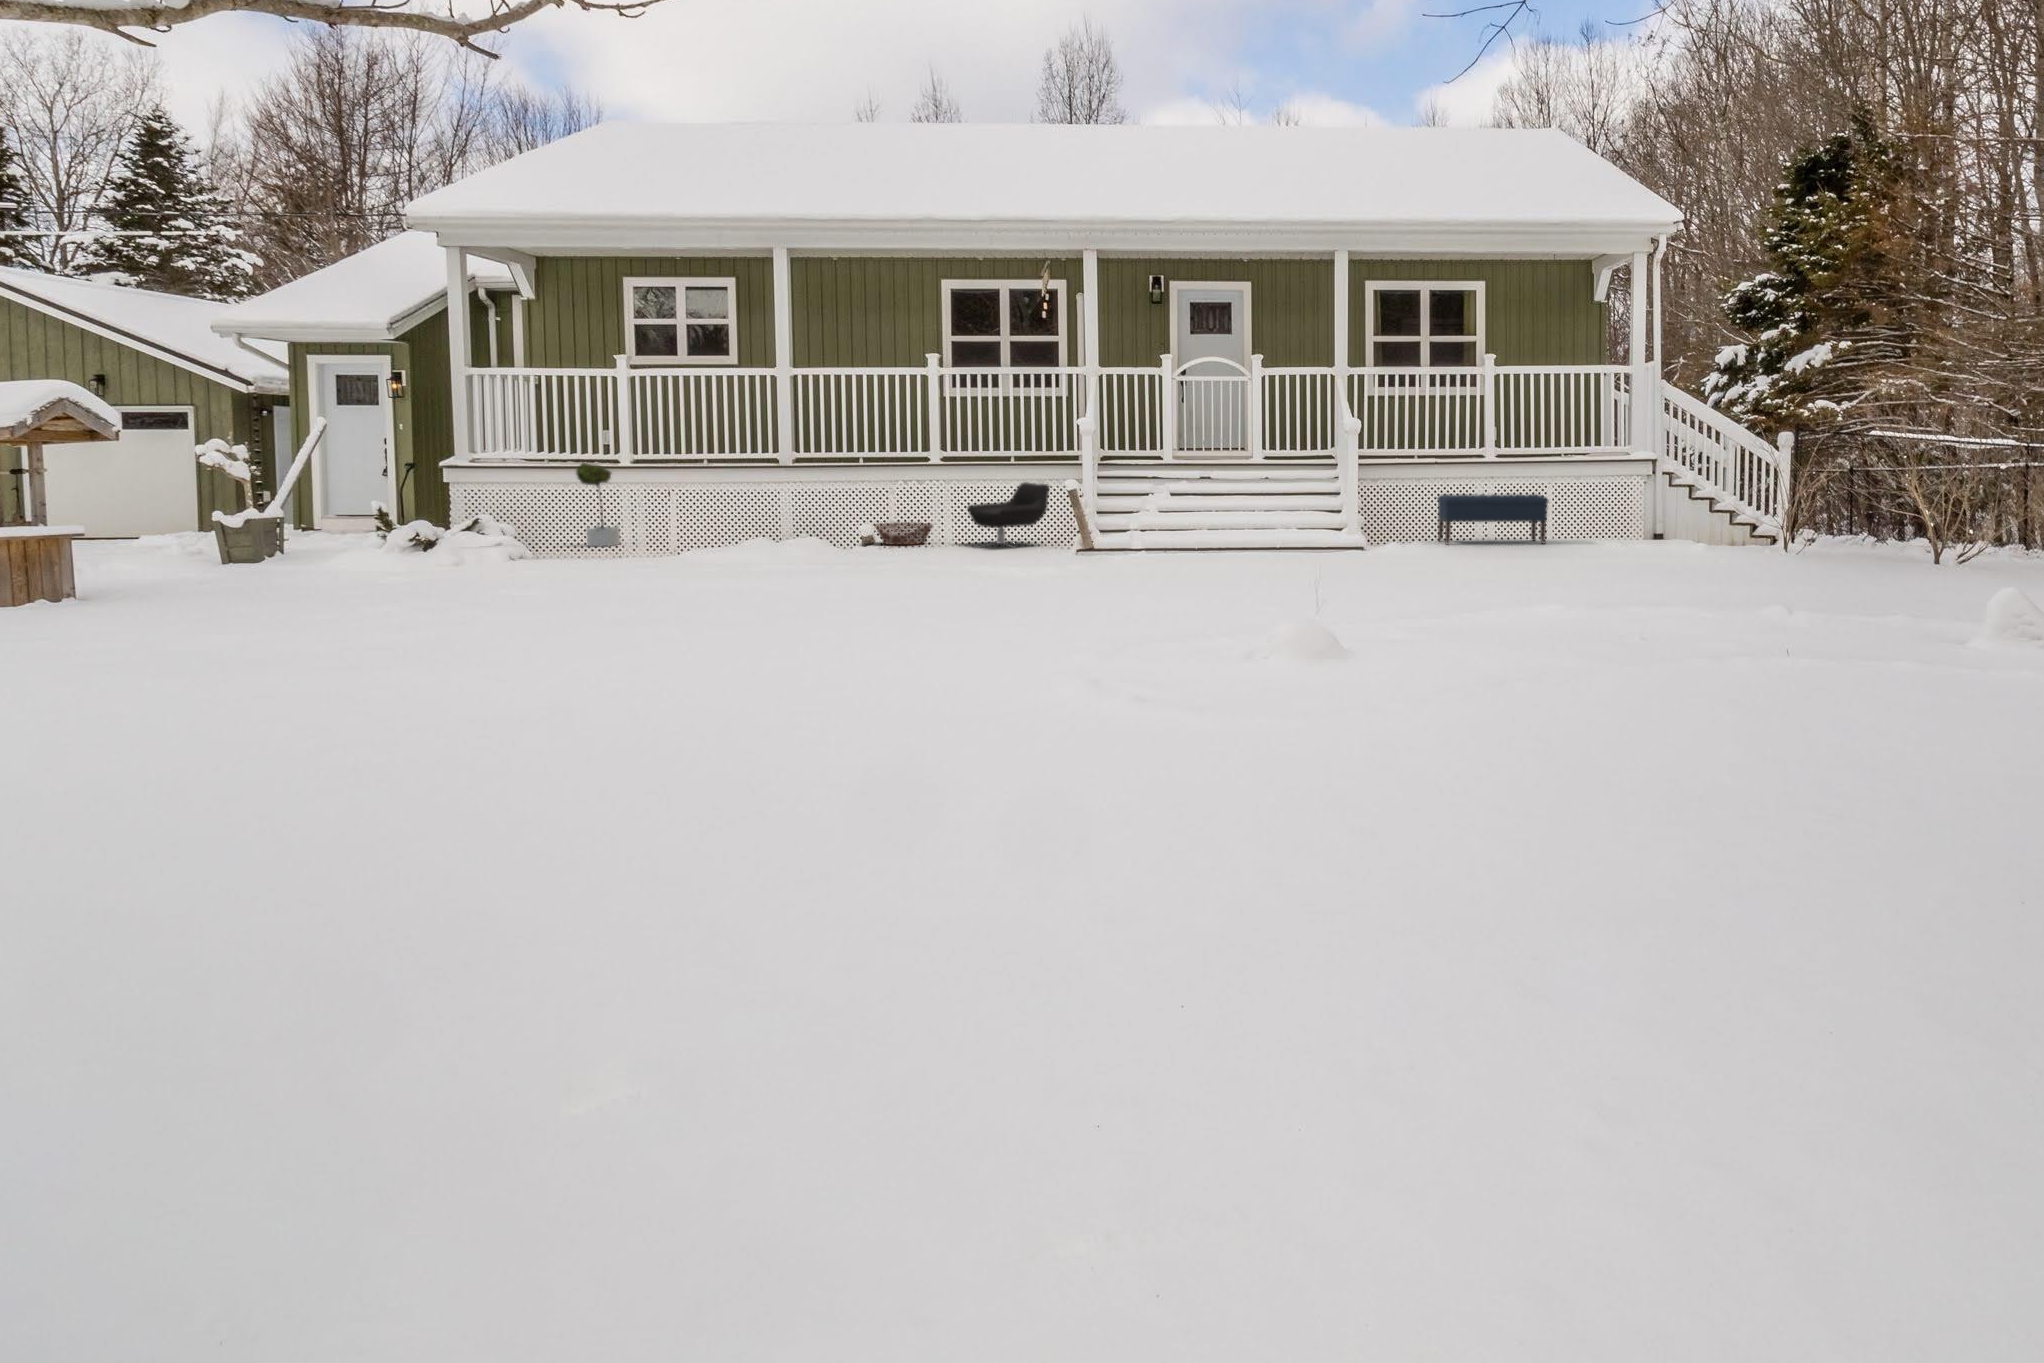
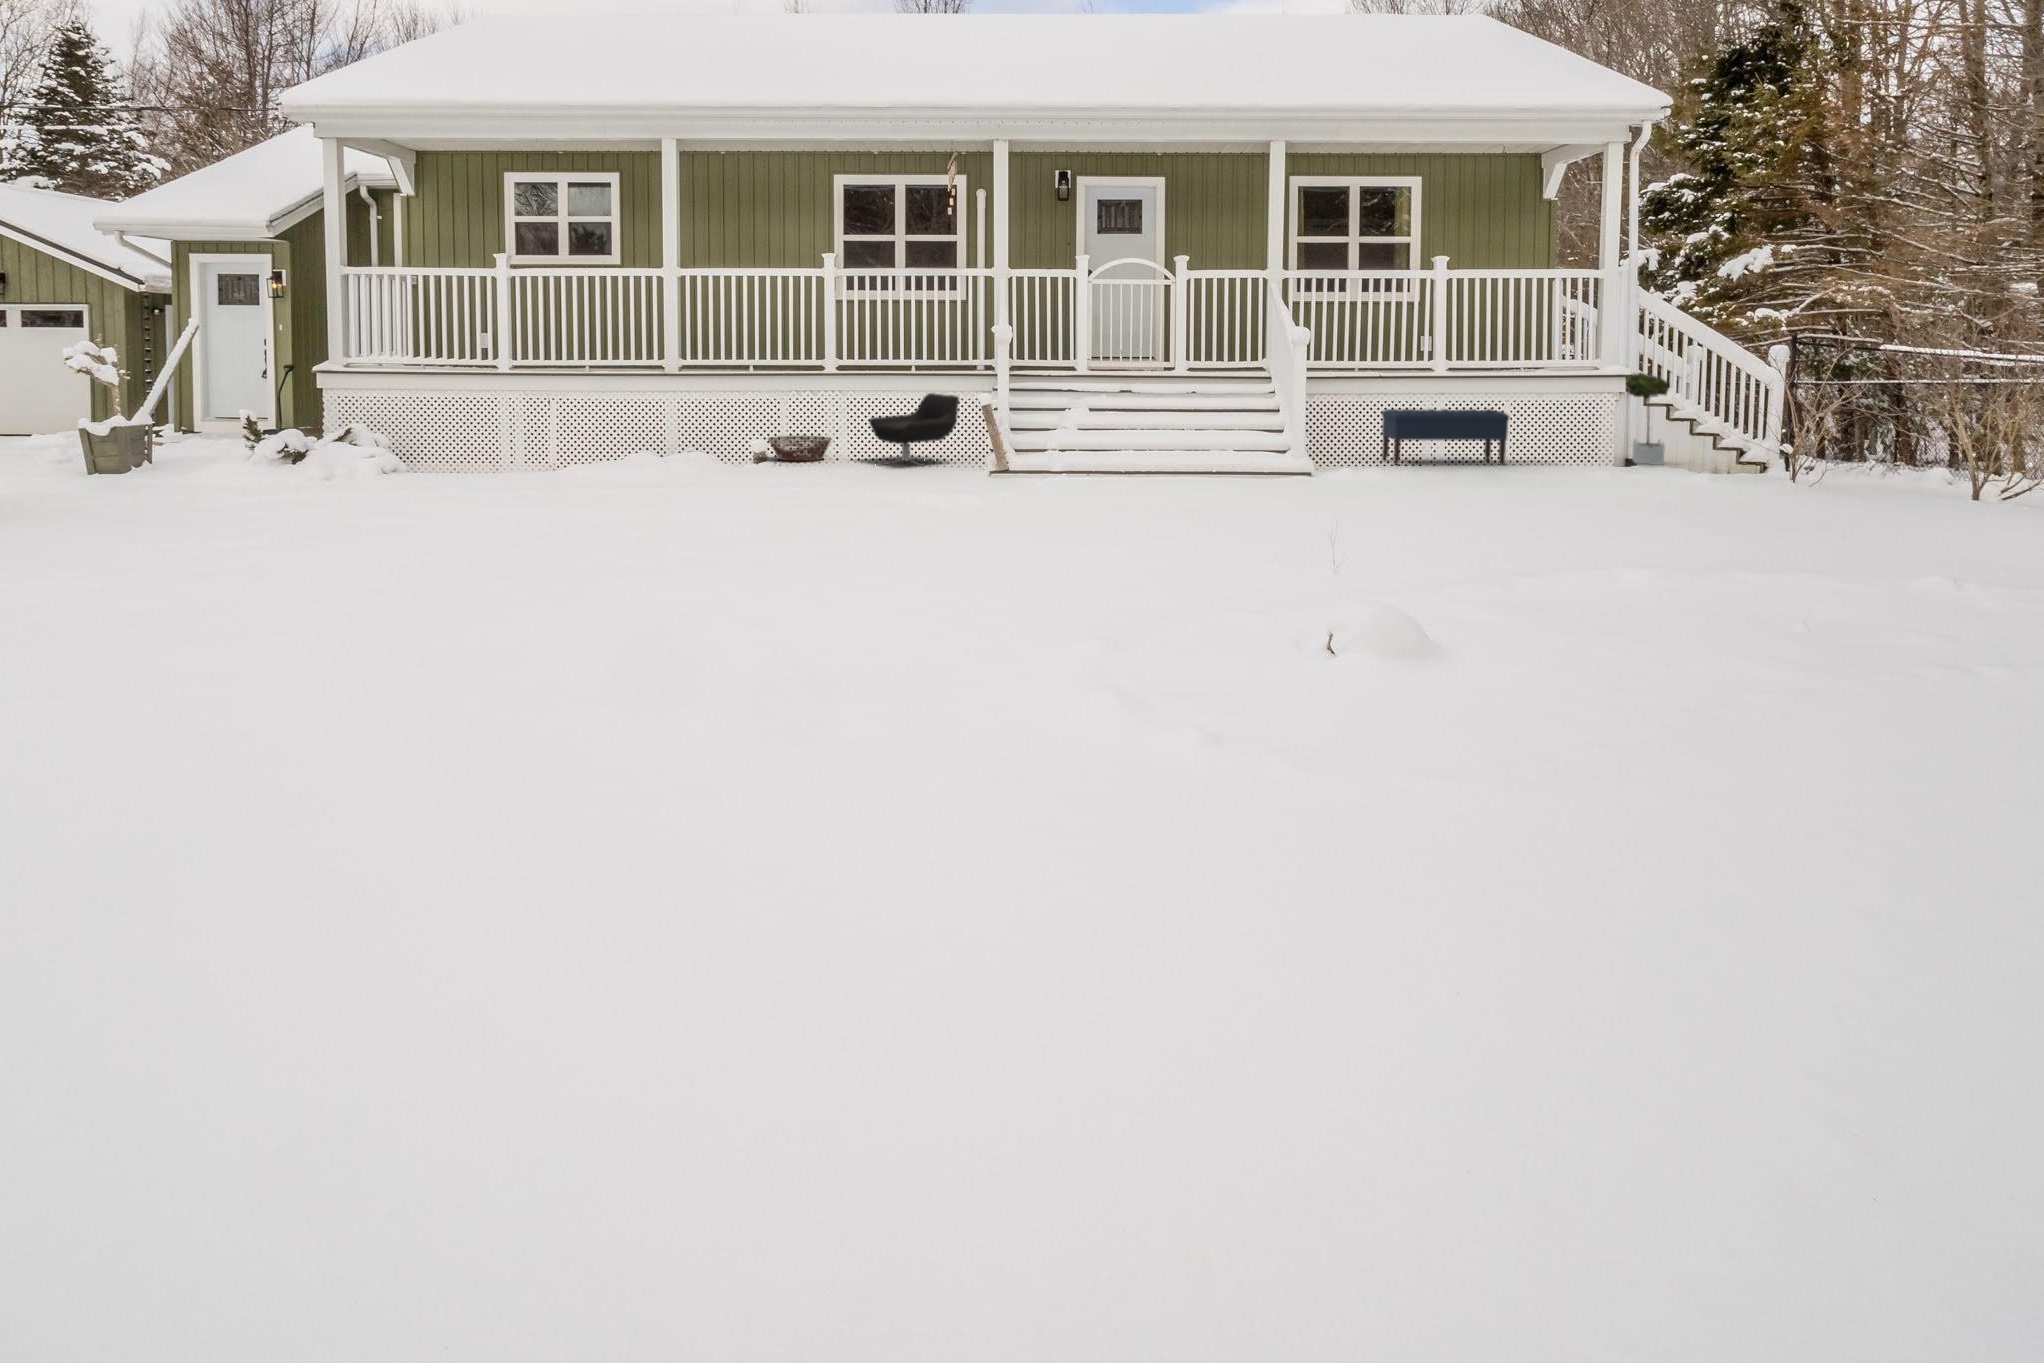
potted tree: present [576,463,620,546] -> present [1626,373,1670,465]

